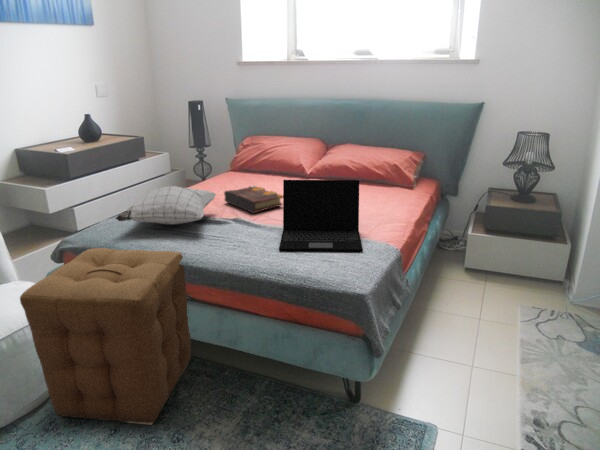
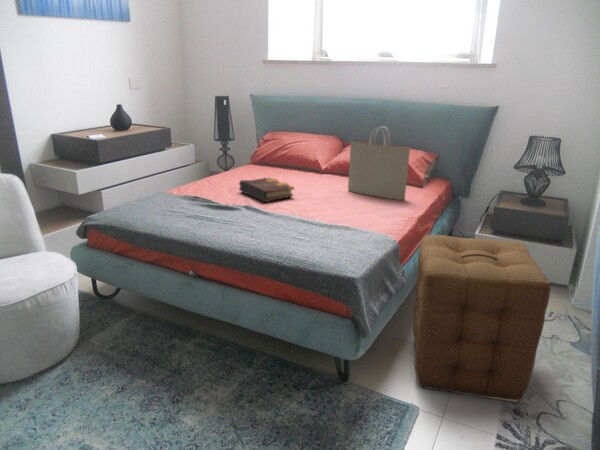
tote bag: none [338,128,402,203] -> present [348,126,410,200]
laptop: present [279,180,363,252] -> none [282,171,364,241]
pillow: present [115,186,216,225] -> none [135,172,232,207]
ottoman: present [20,248,191,425] -> present [413,235,551,402]

